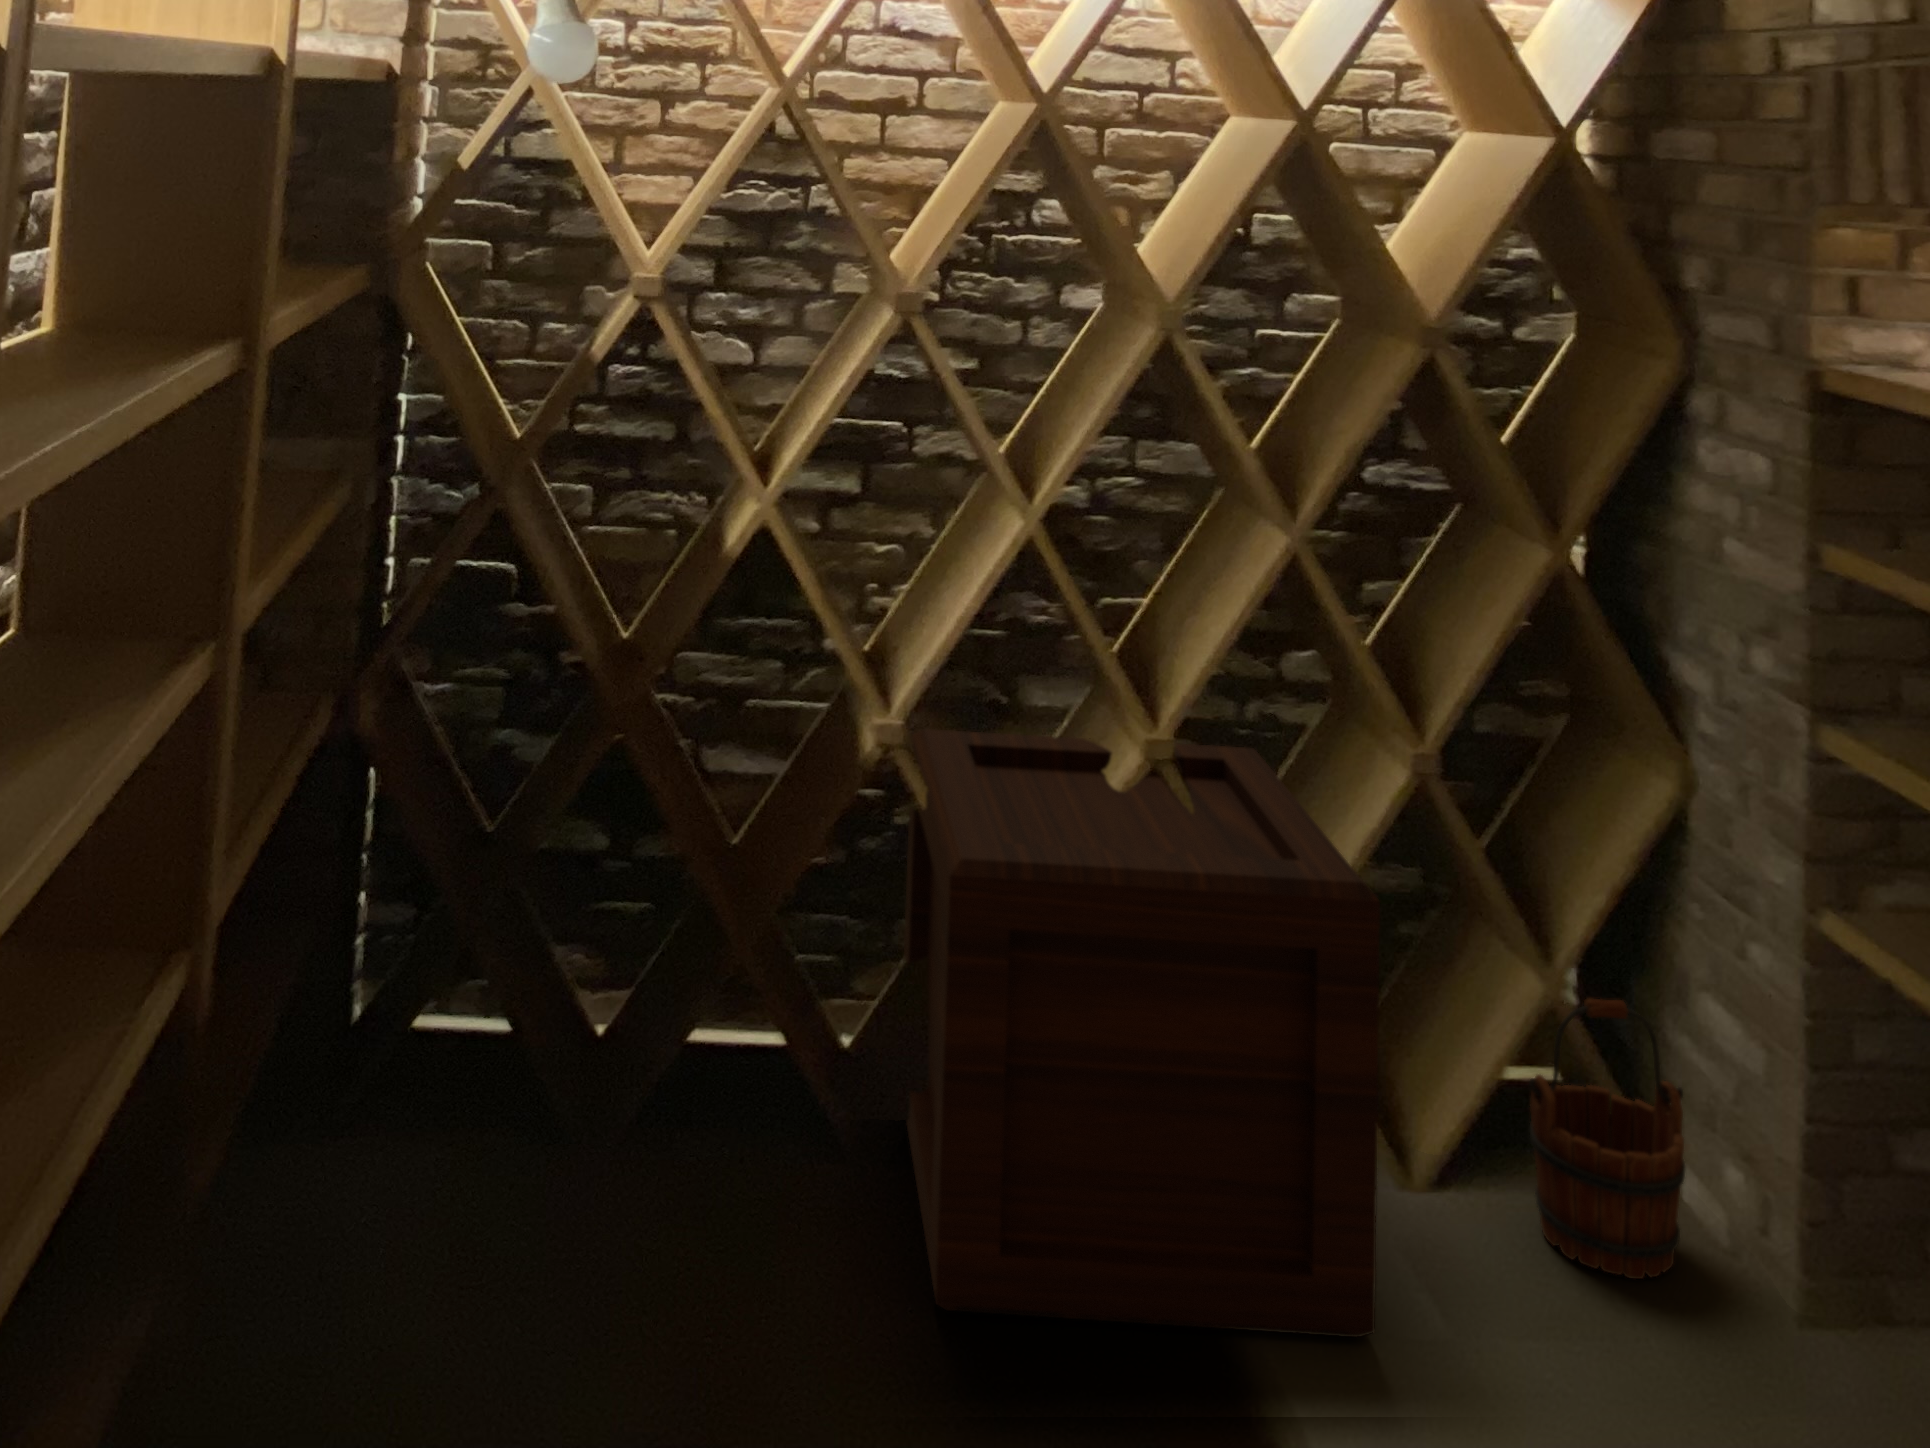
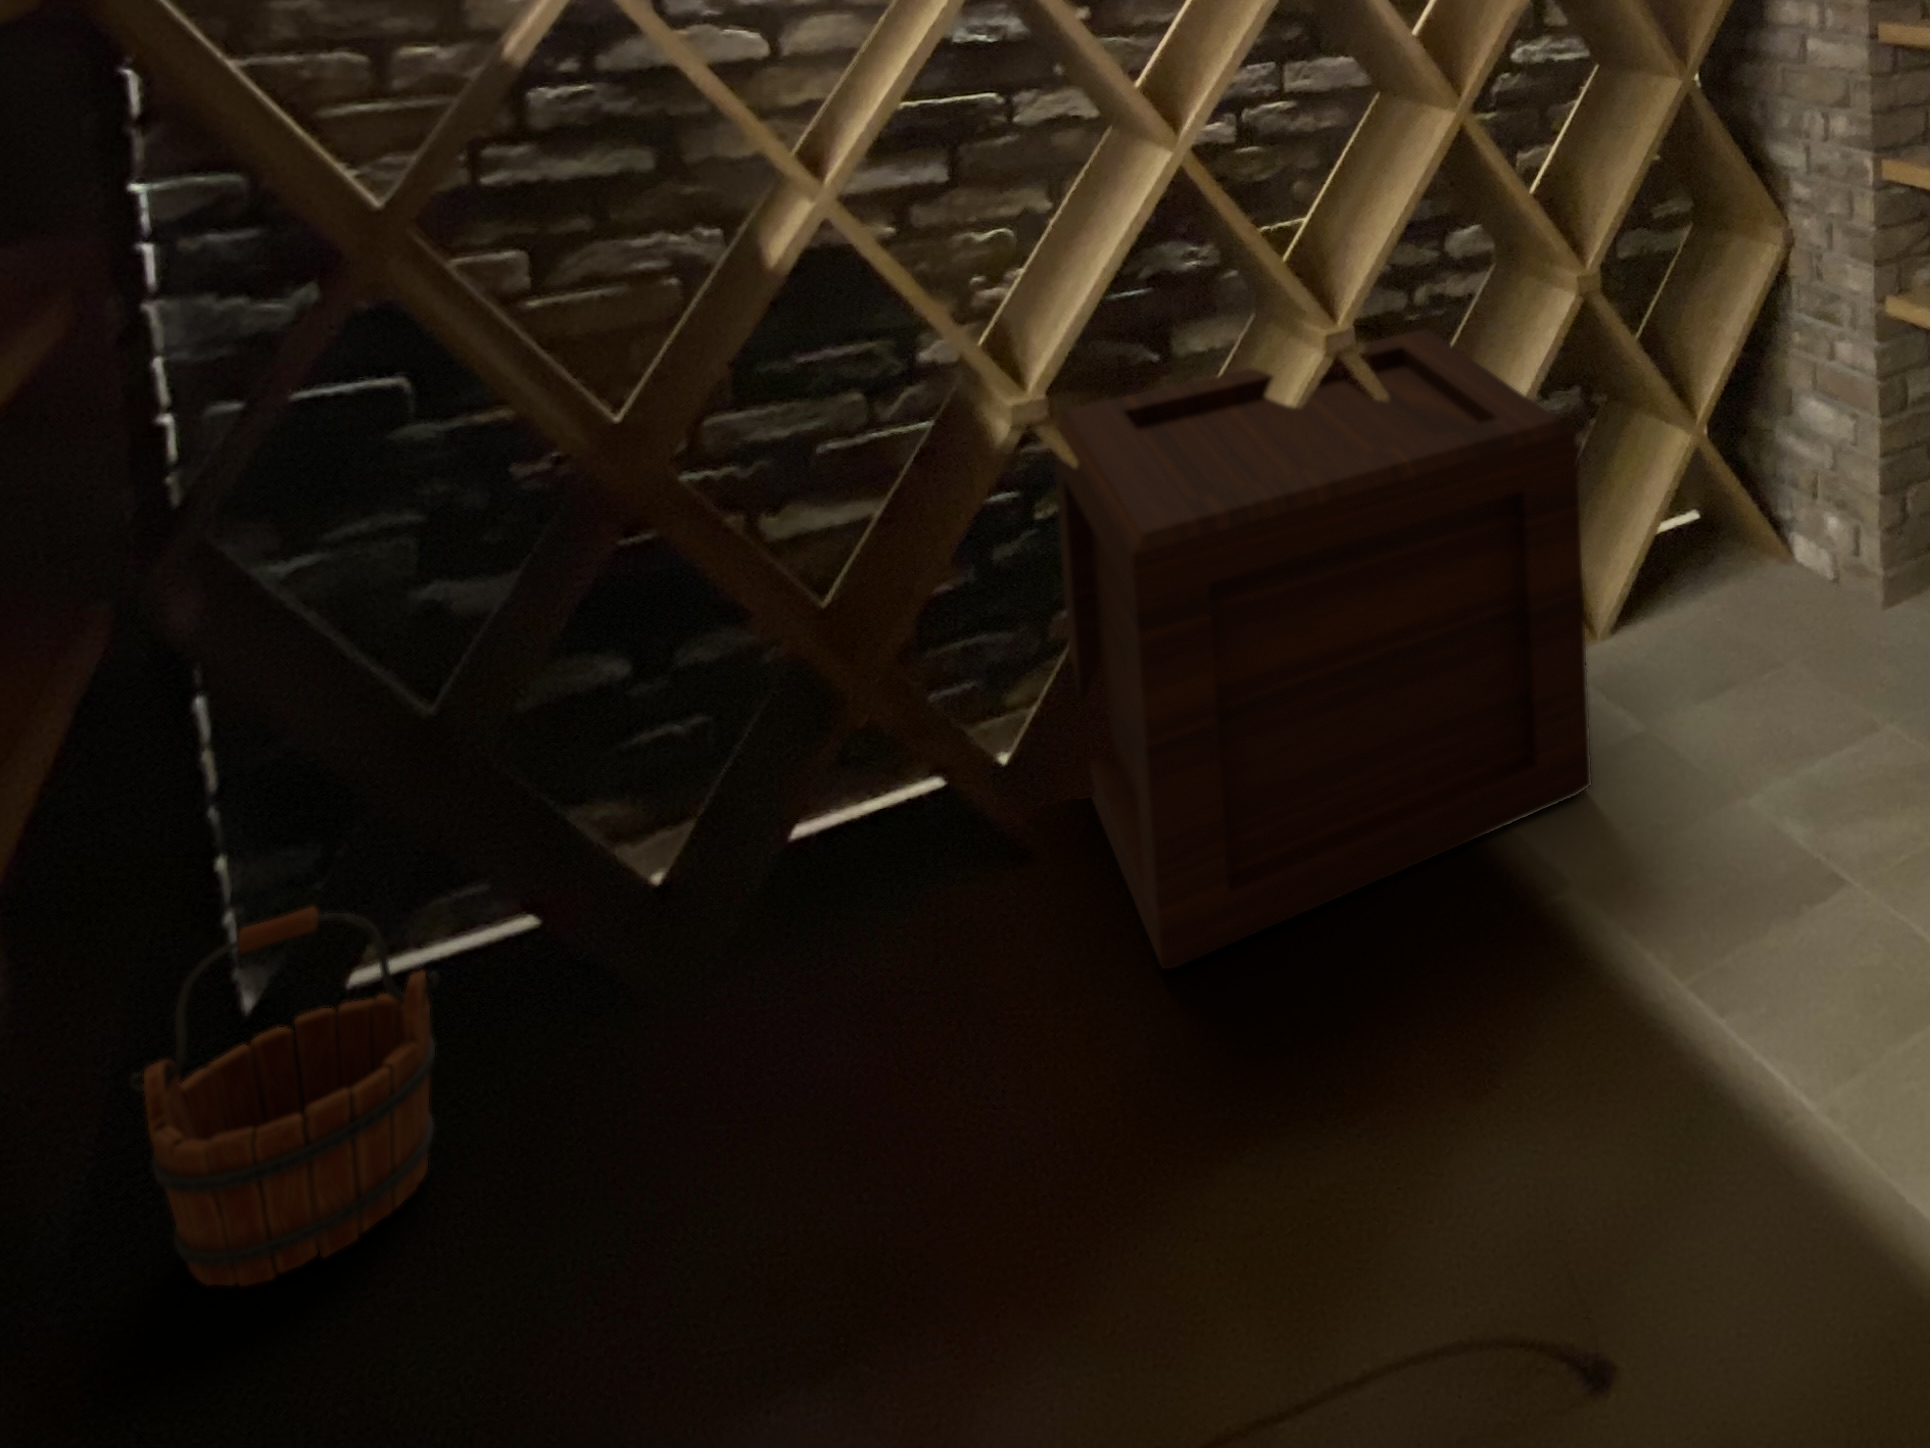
wooden bucket: present [1529,998,1685,1279] -> present [130,907,439,1286]

